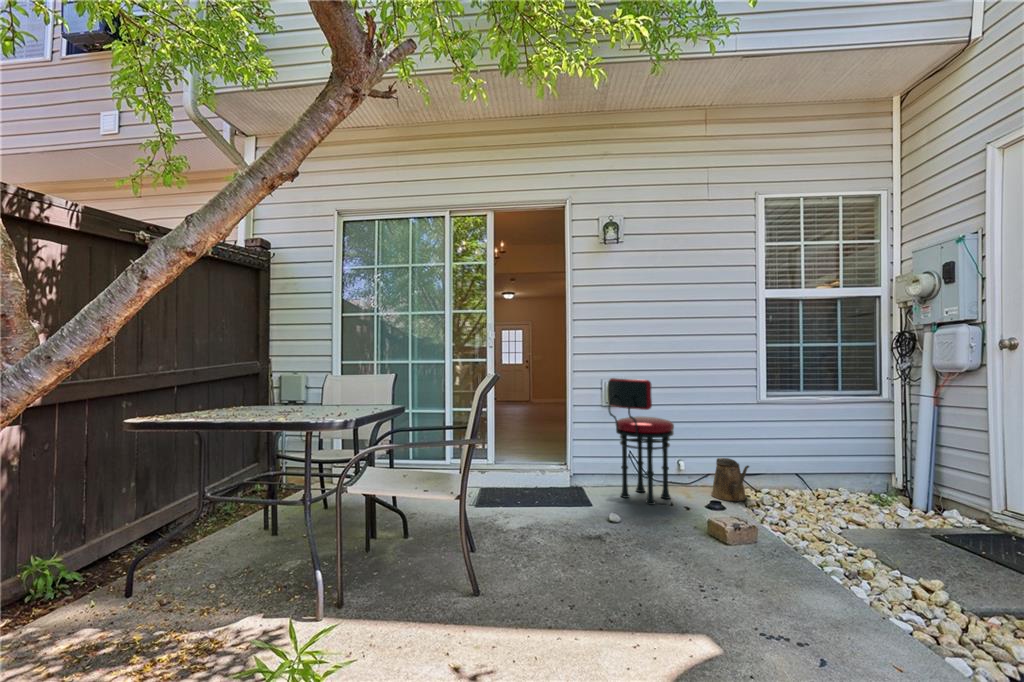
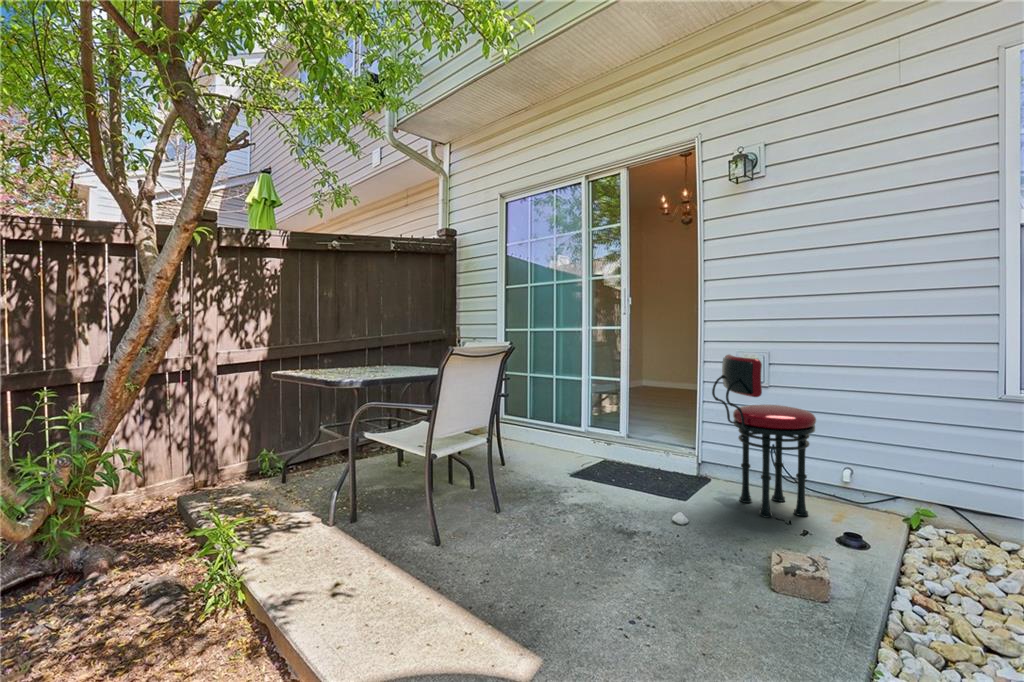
watering can: present [712,458,749,501] -> none [882,478,944,546]

